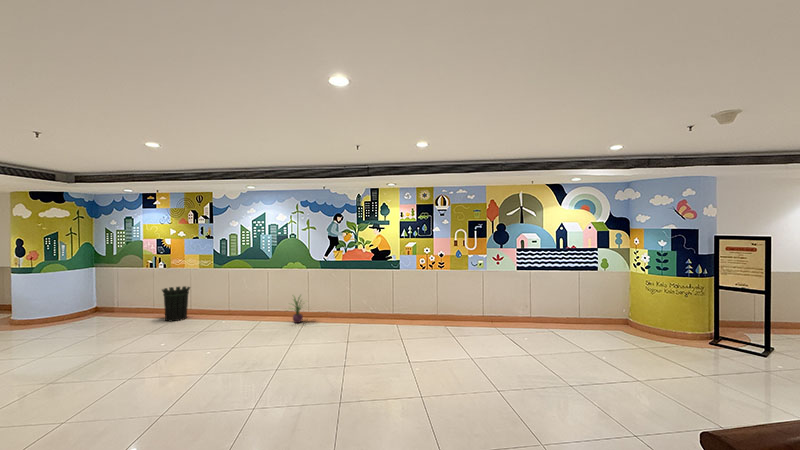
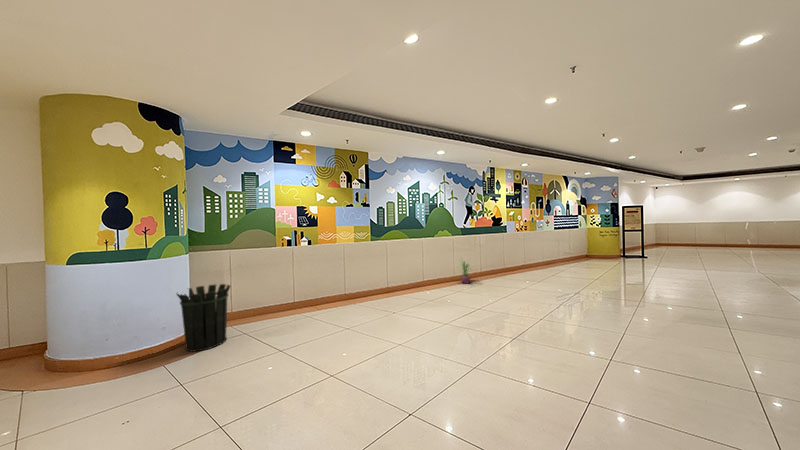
waste bin: present [162,286,190,321] -> present [177,284,230,351]

